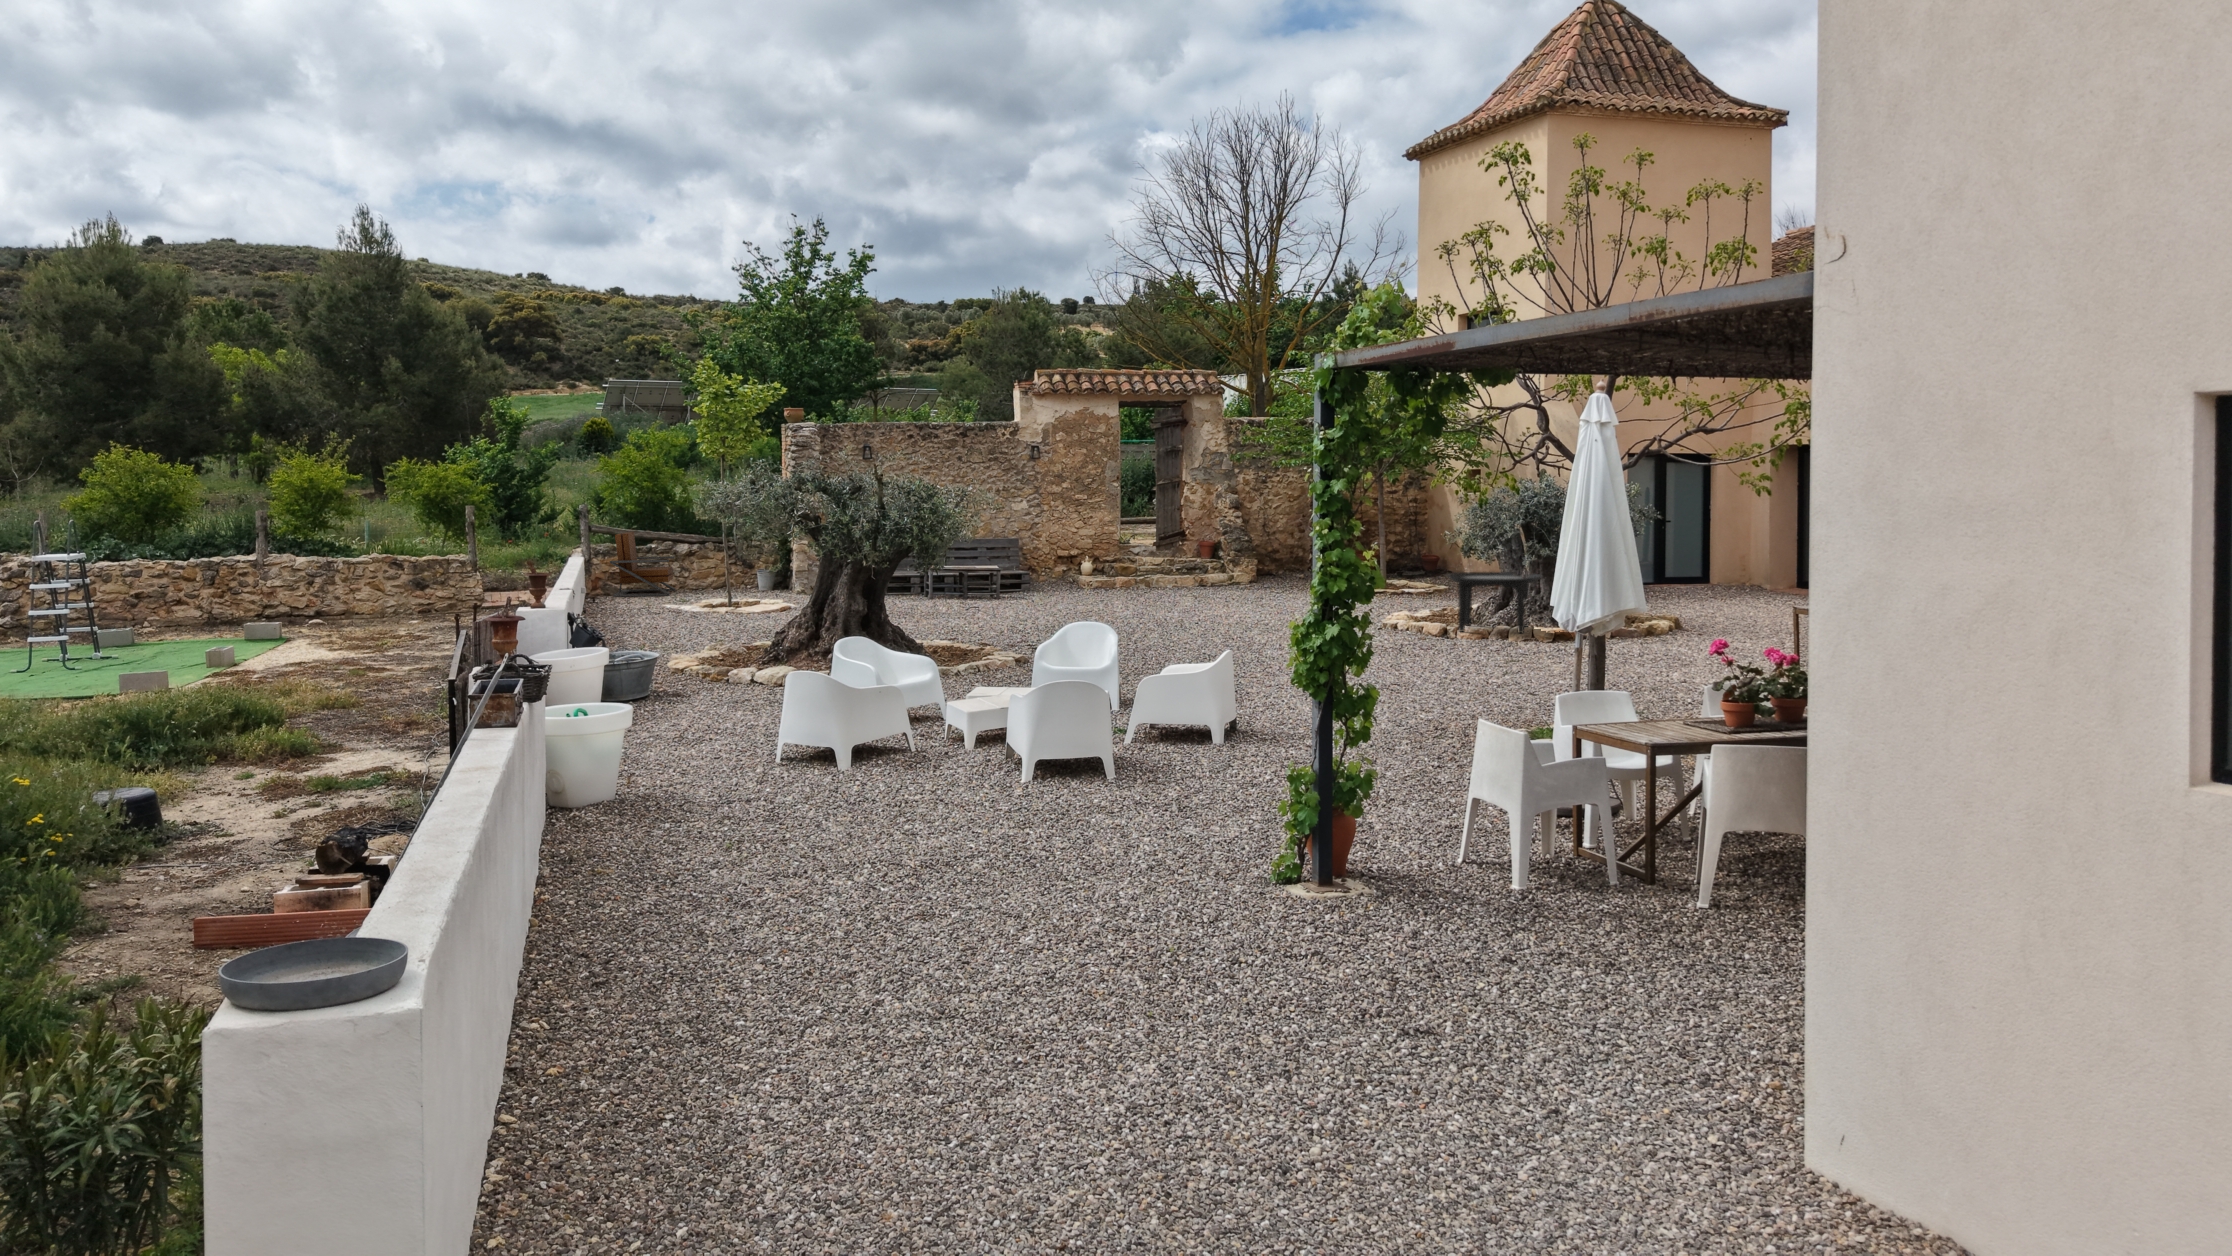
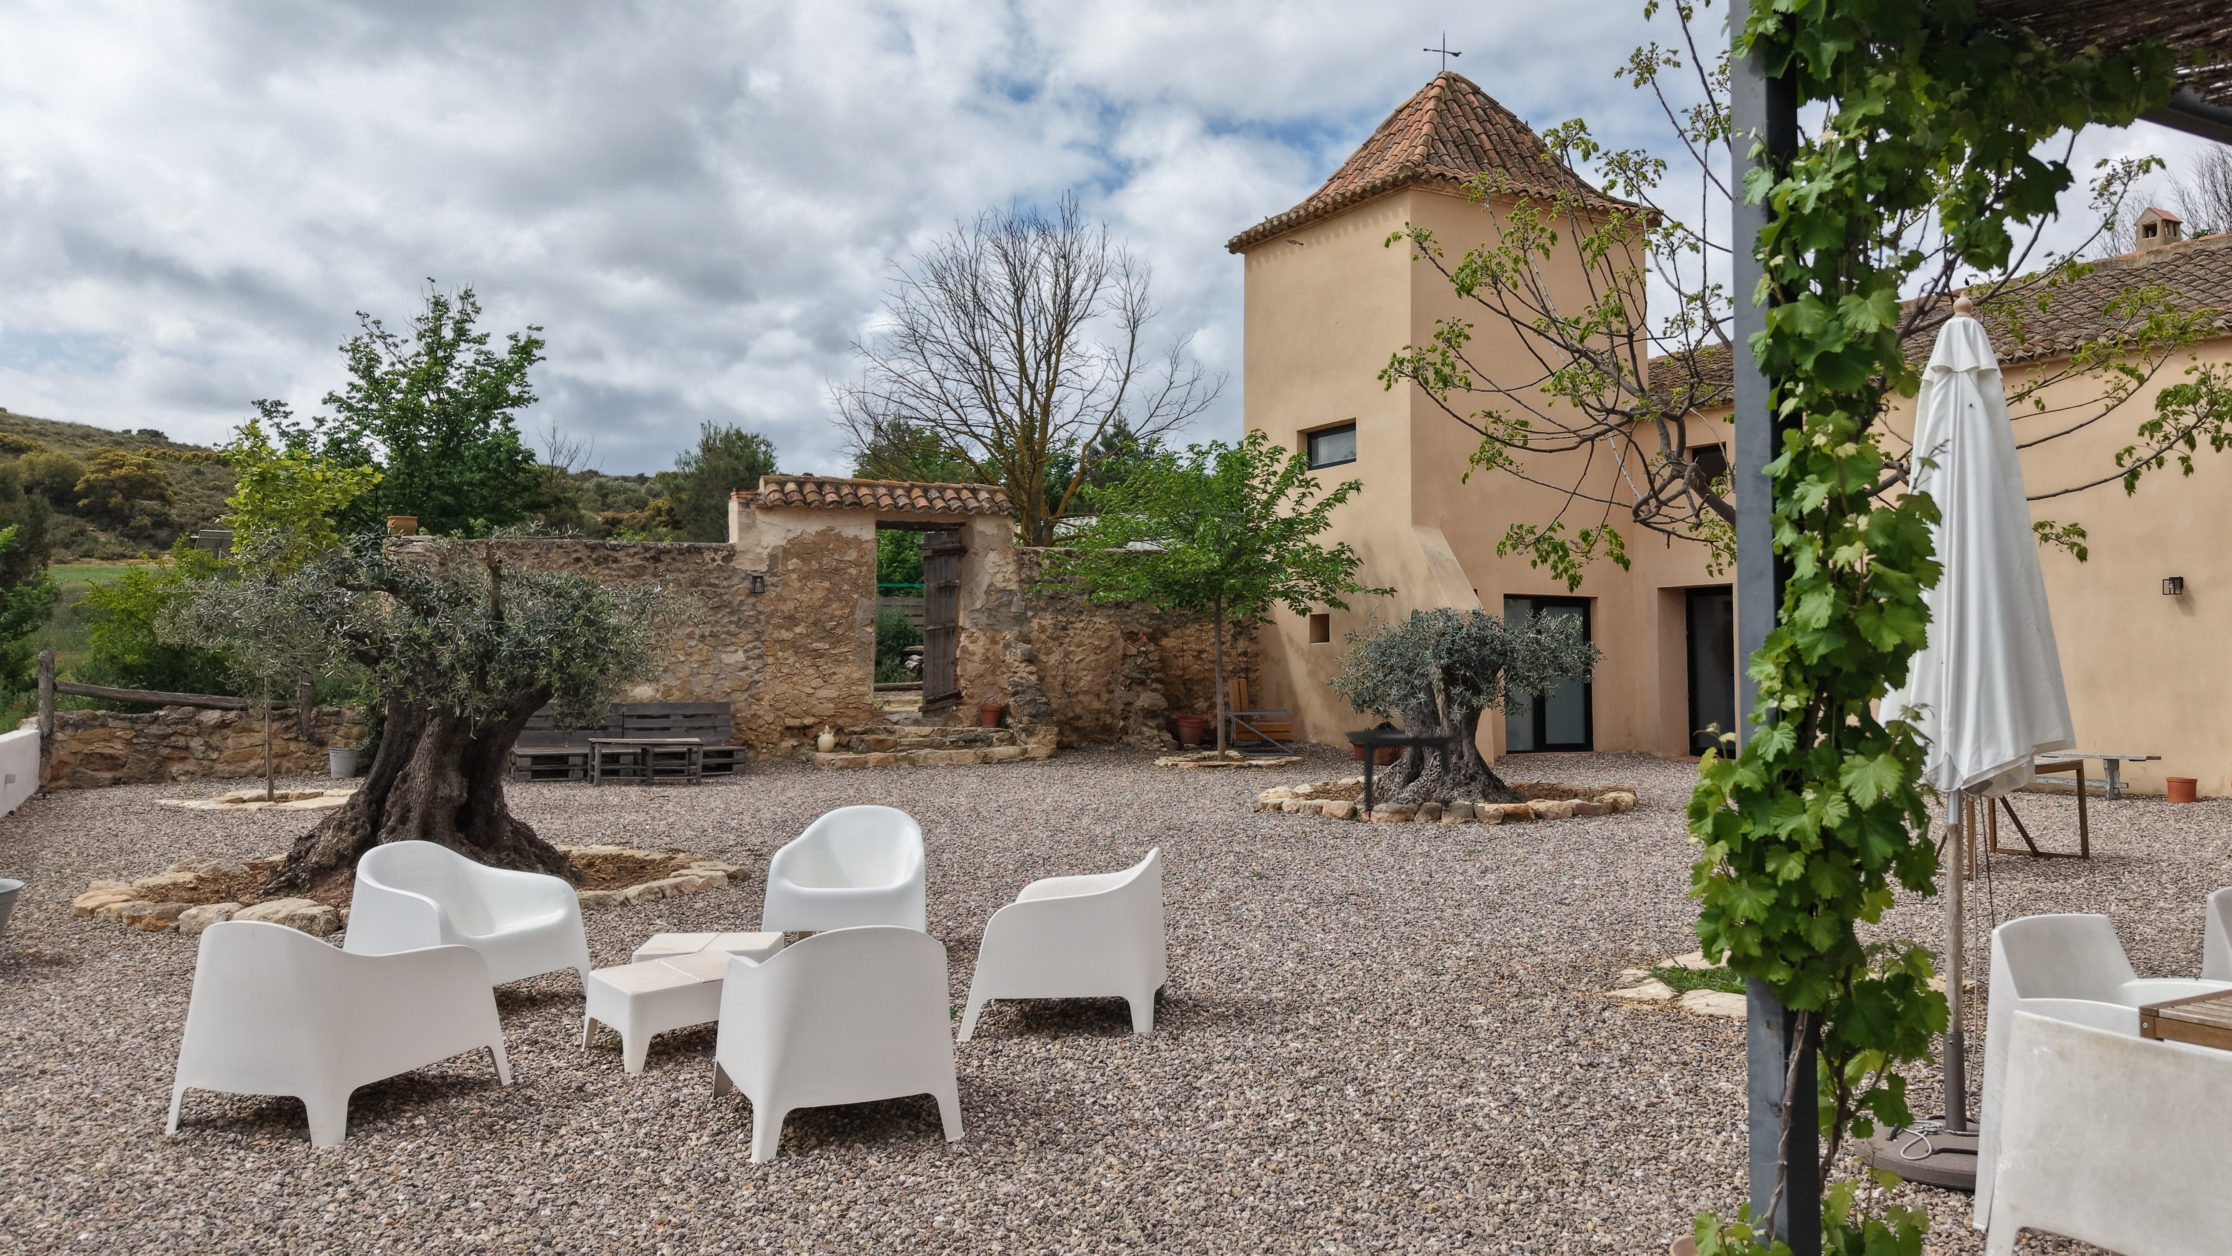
lounge chair: present [610,532,675,597] -> present [1226,679,1295,756]

